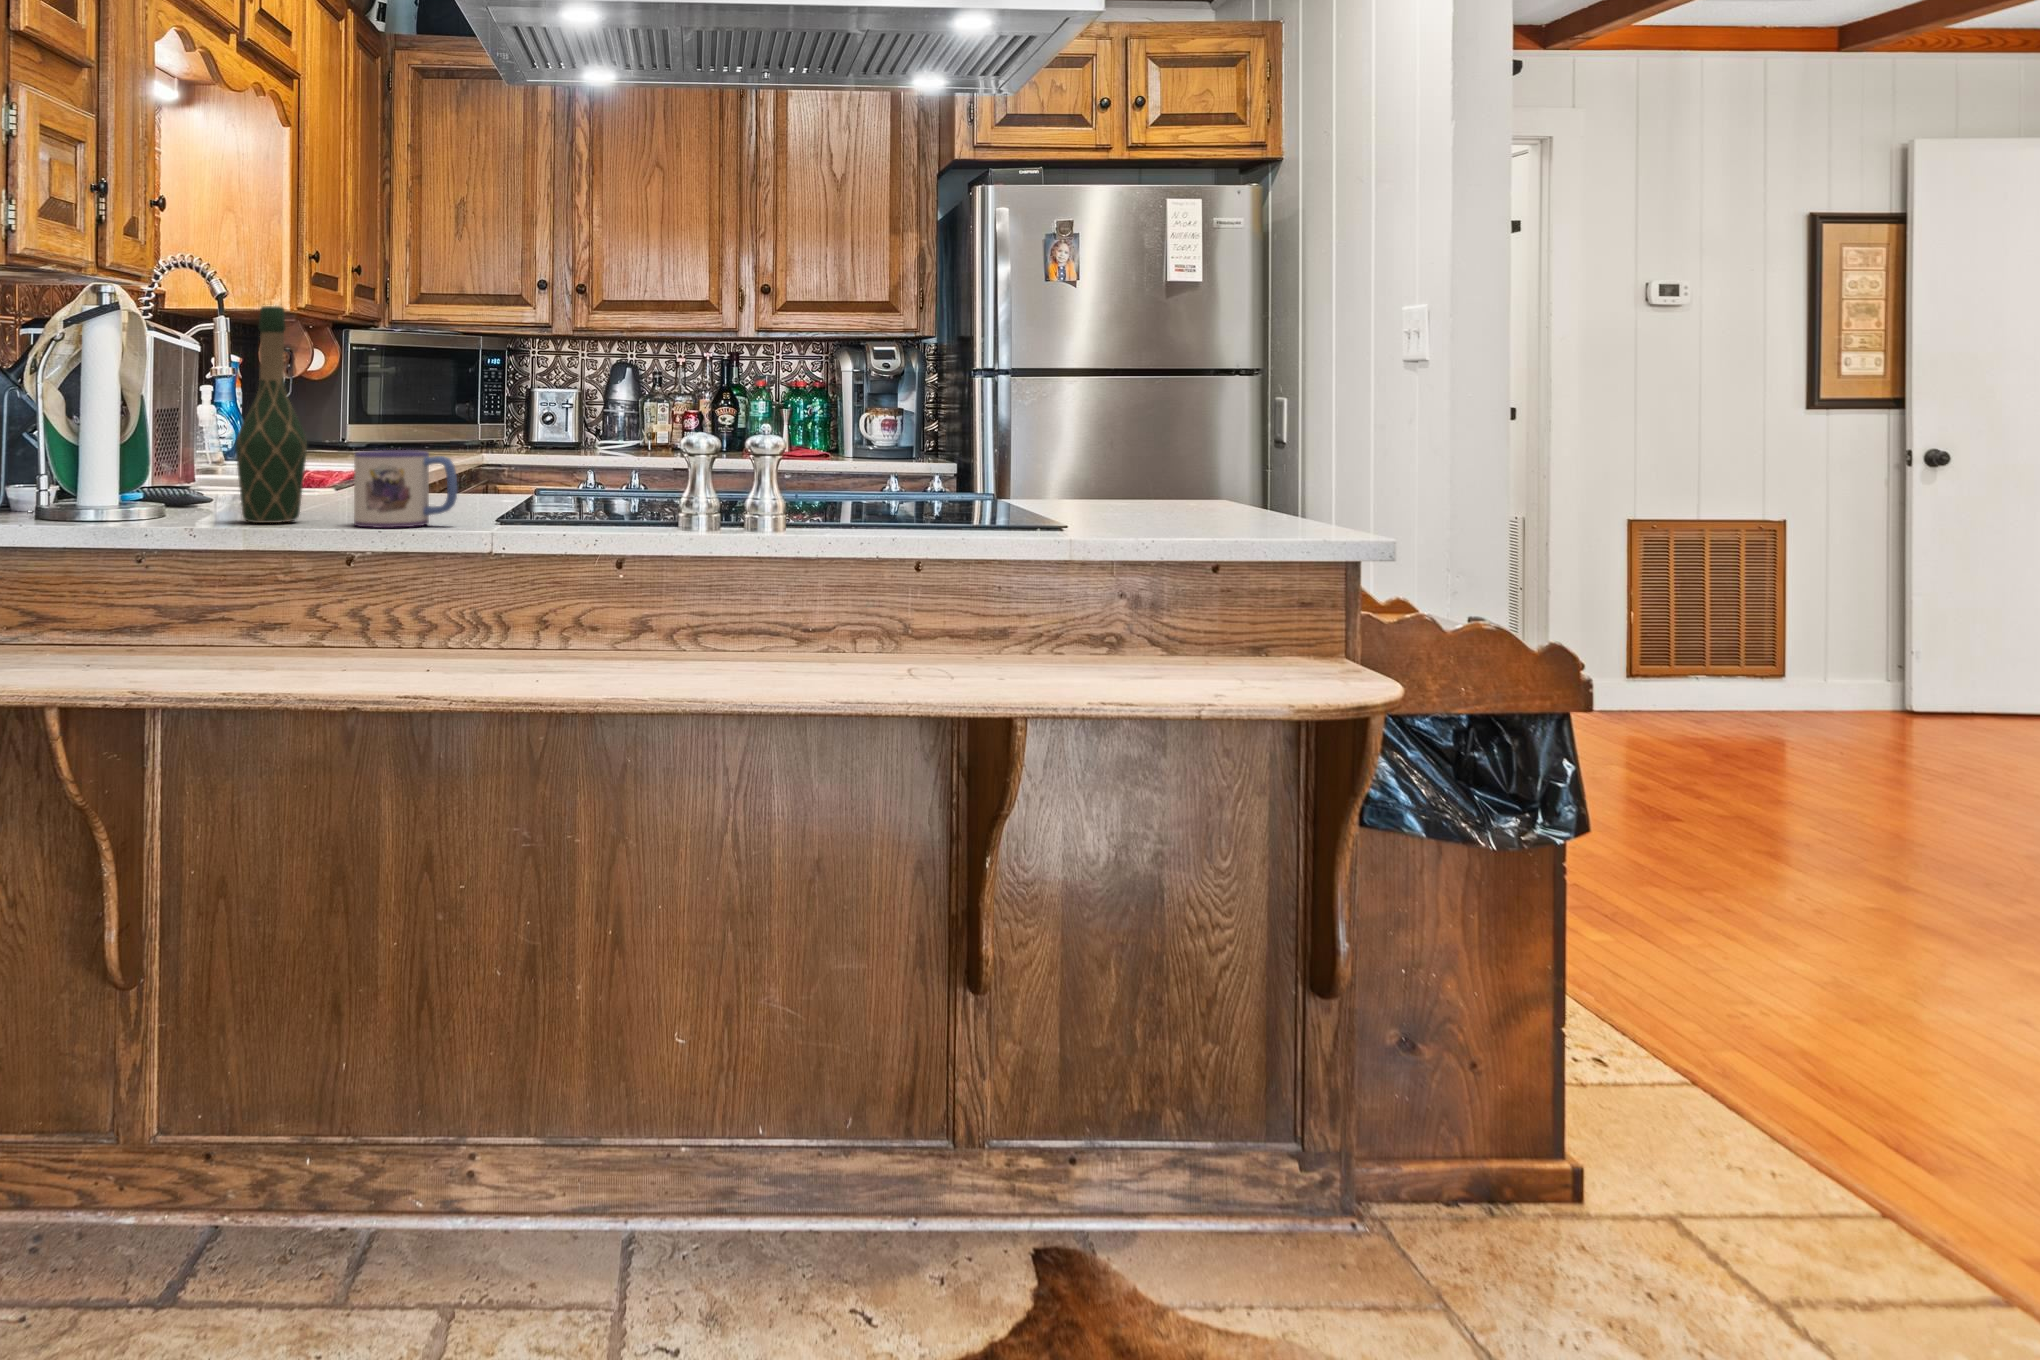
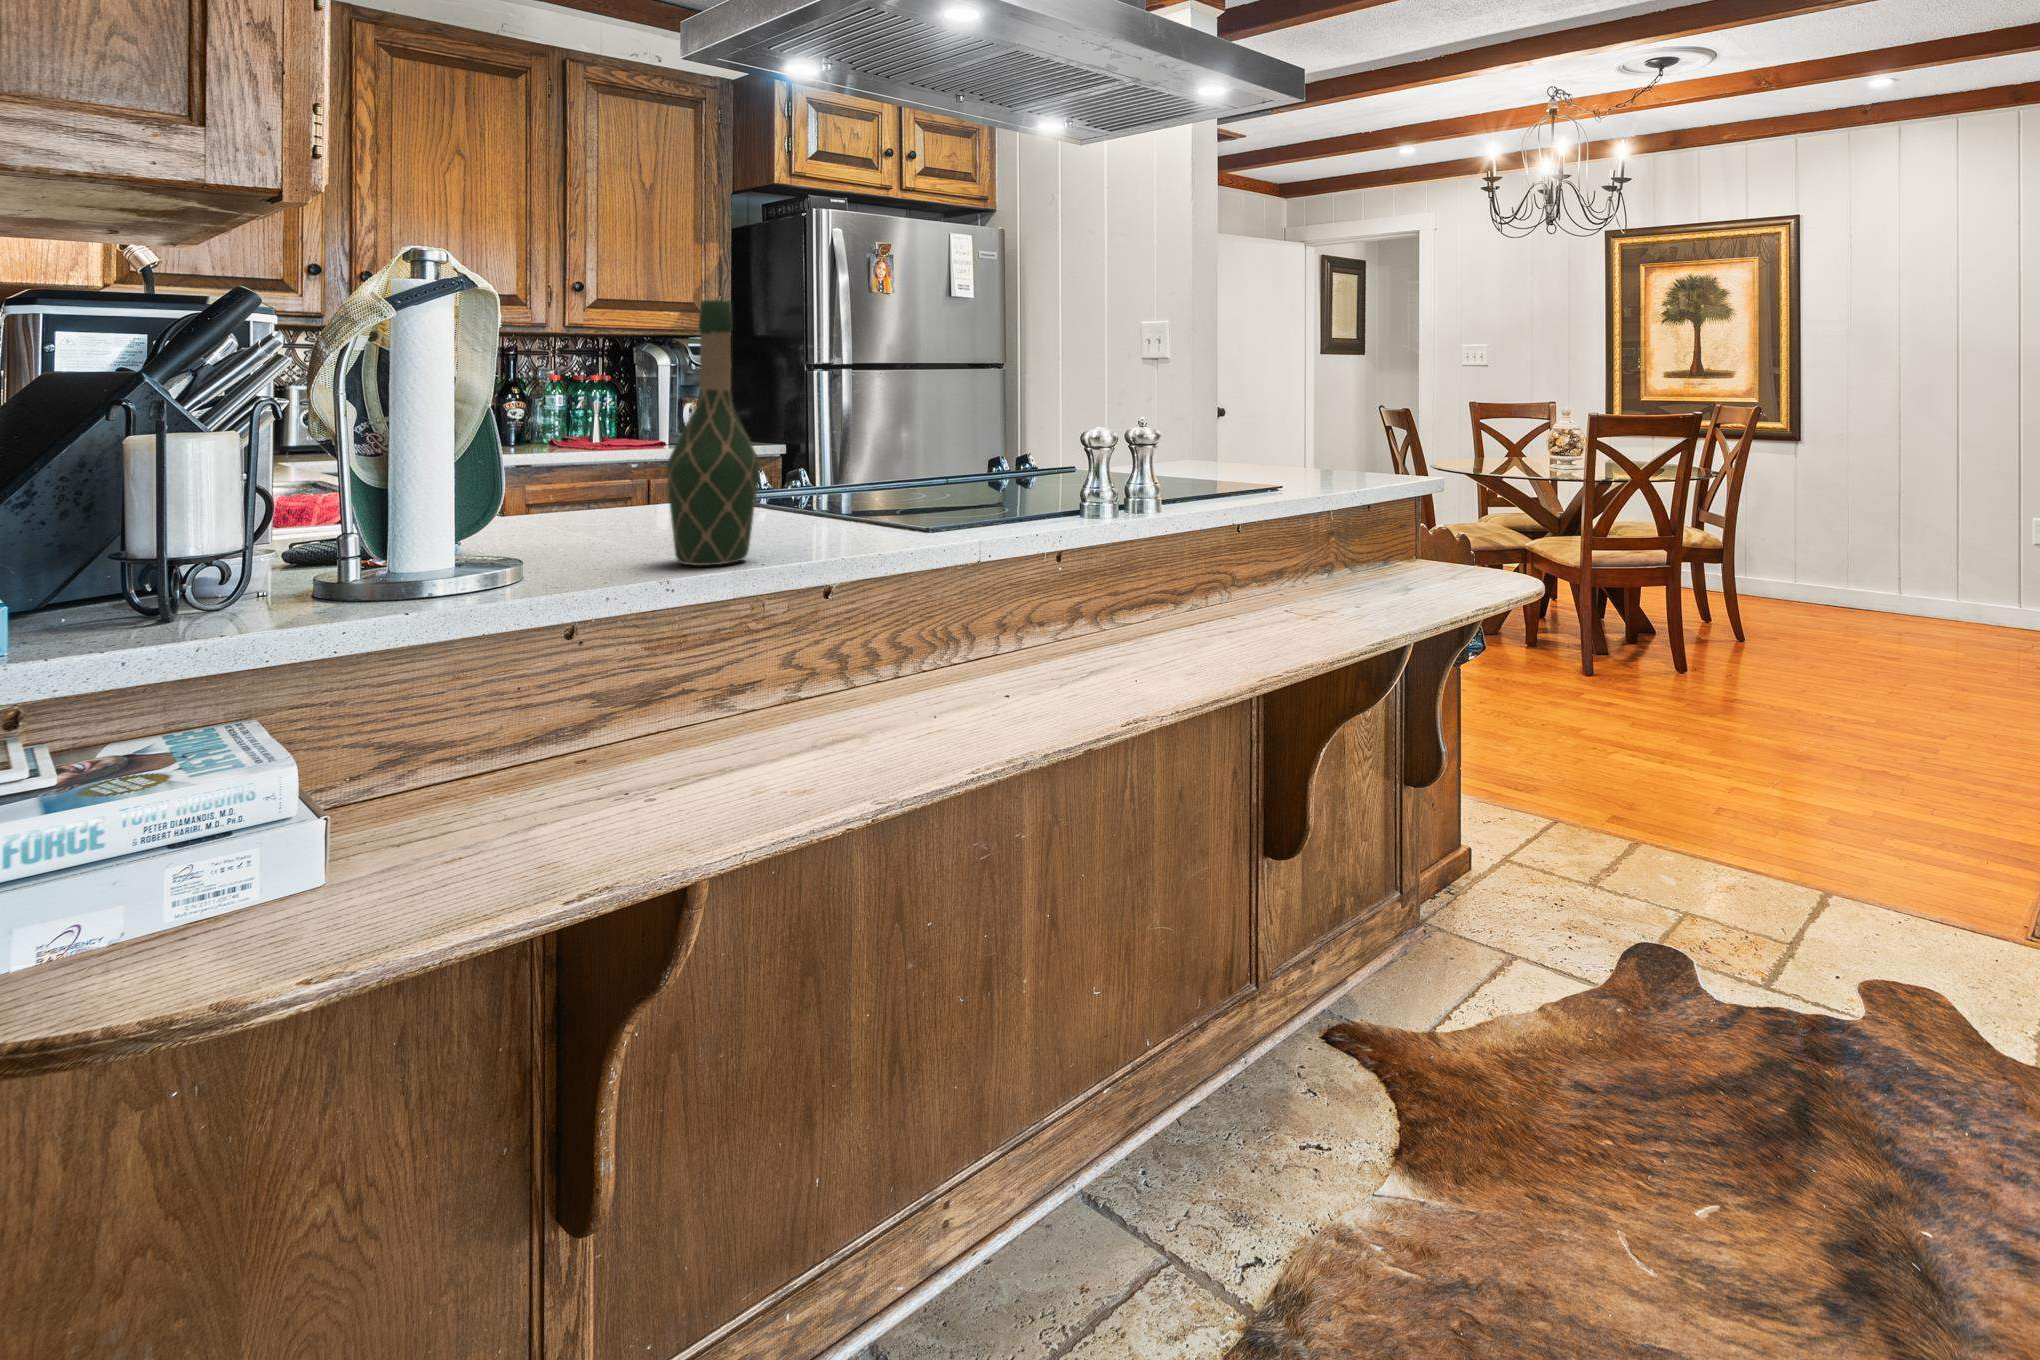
mug: present [354,450,458,528] -> none [822,465,934,554]

